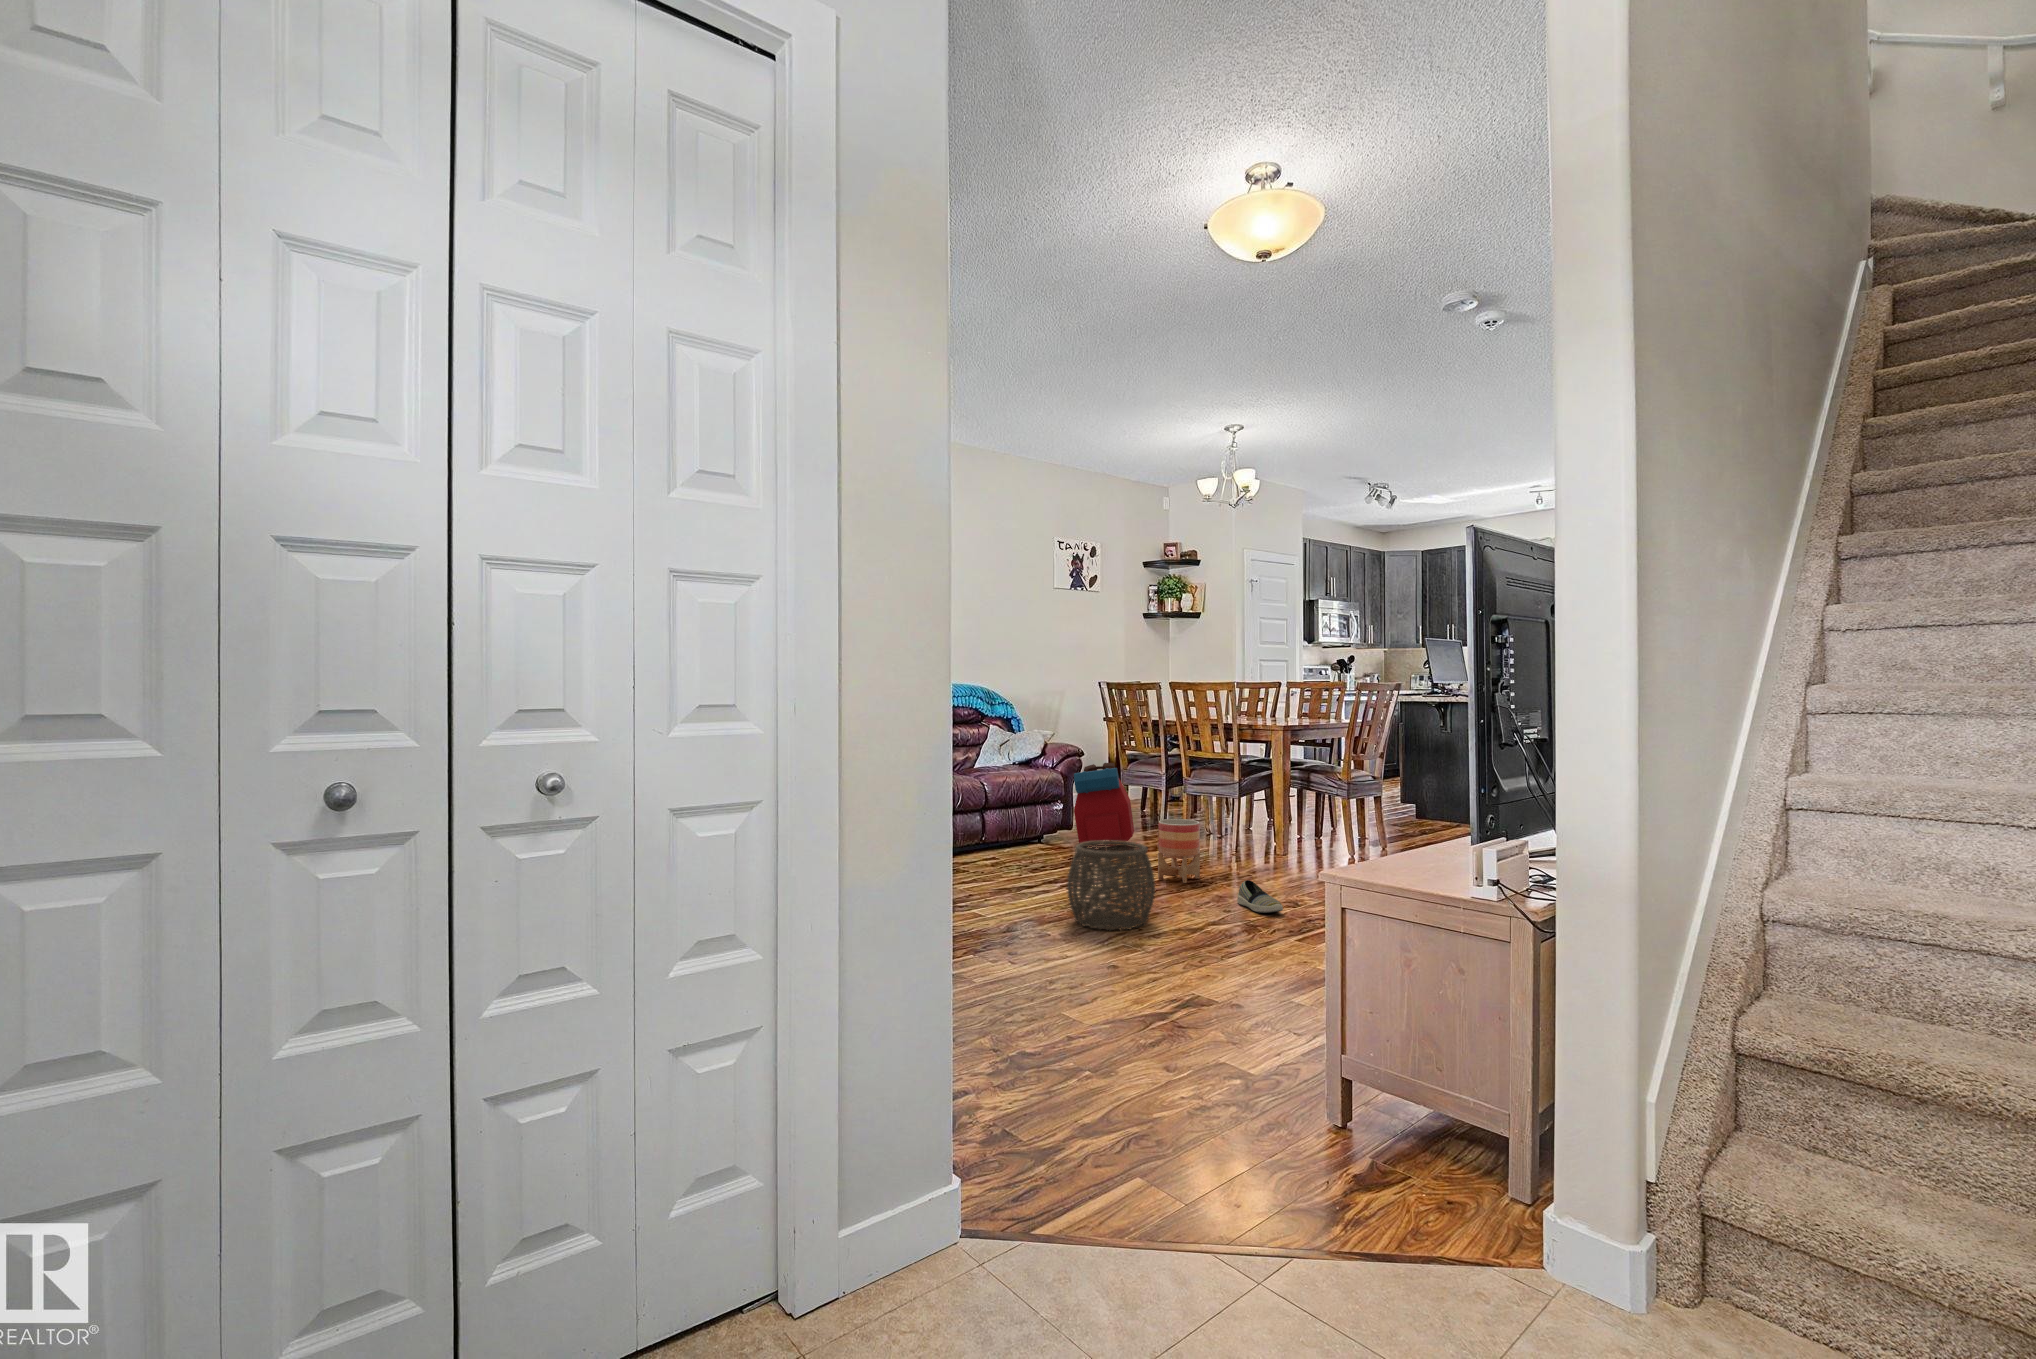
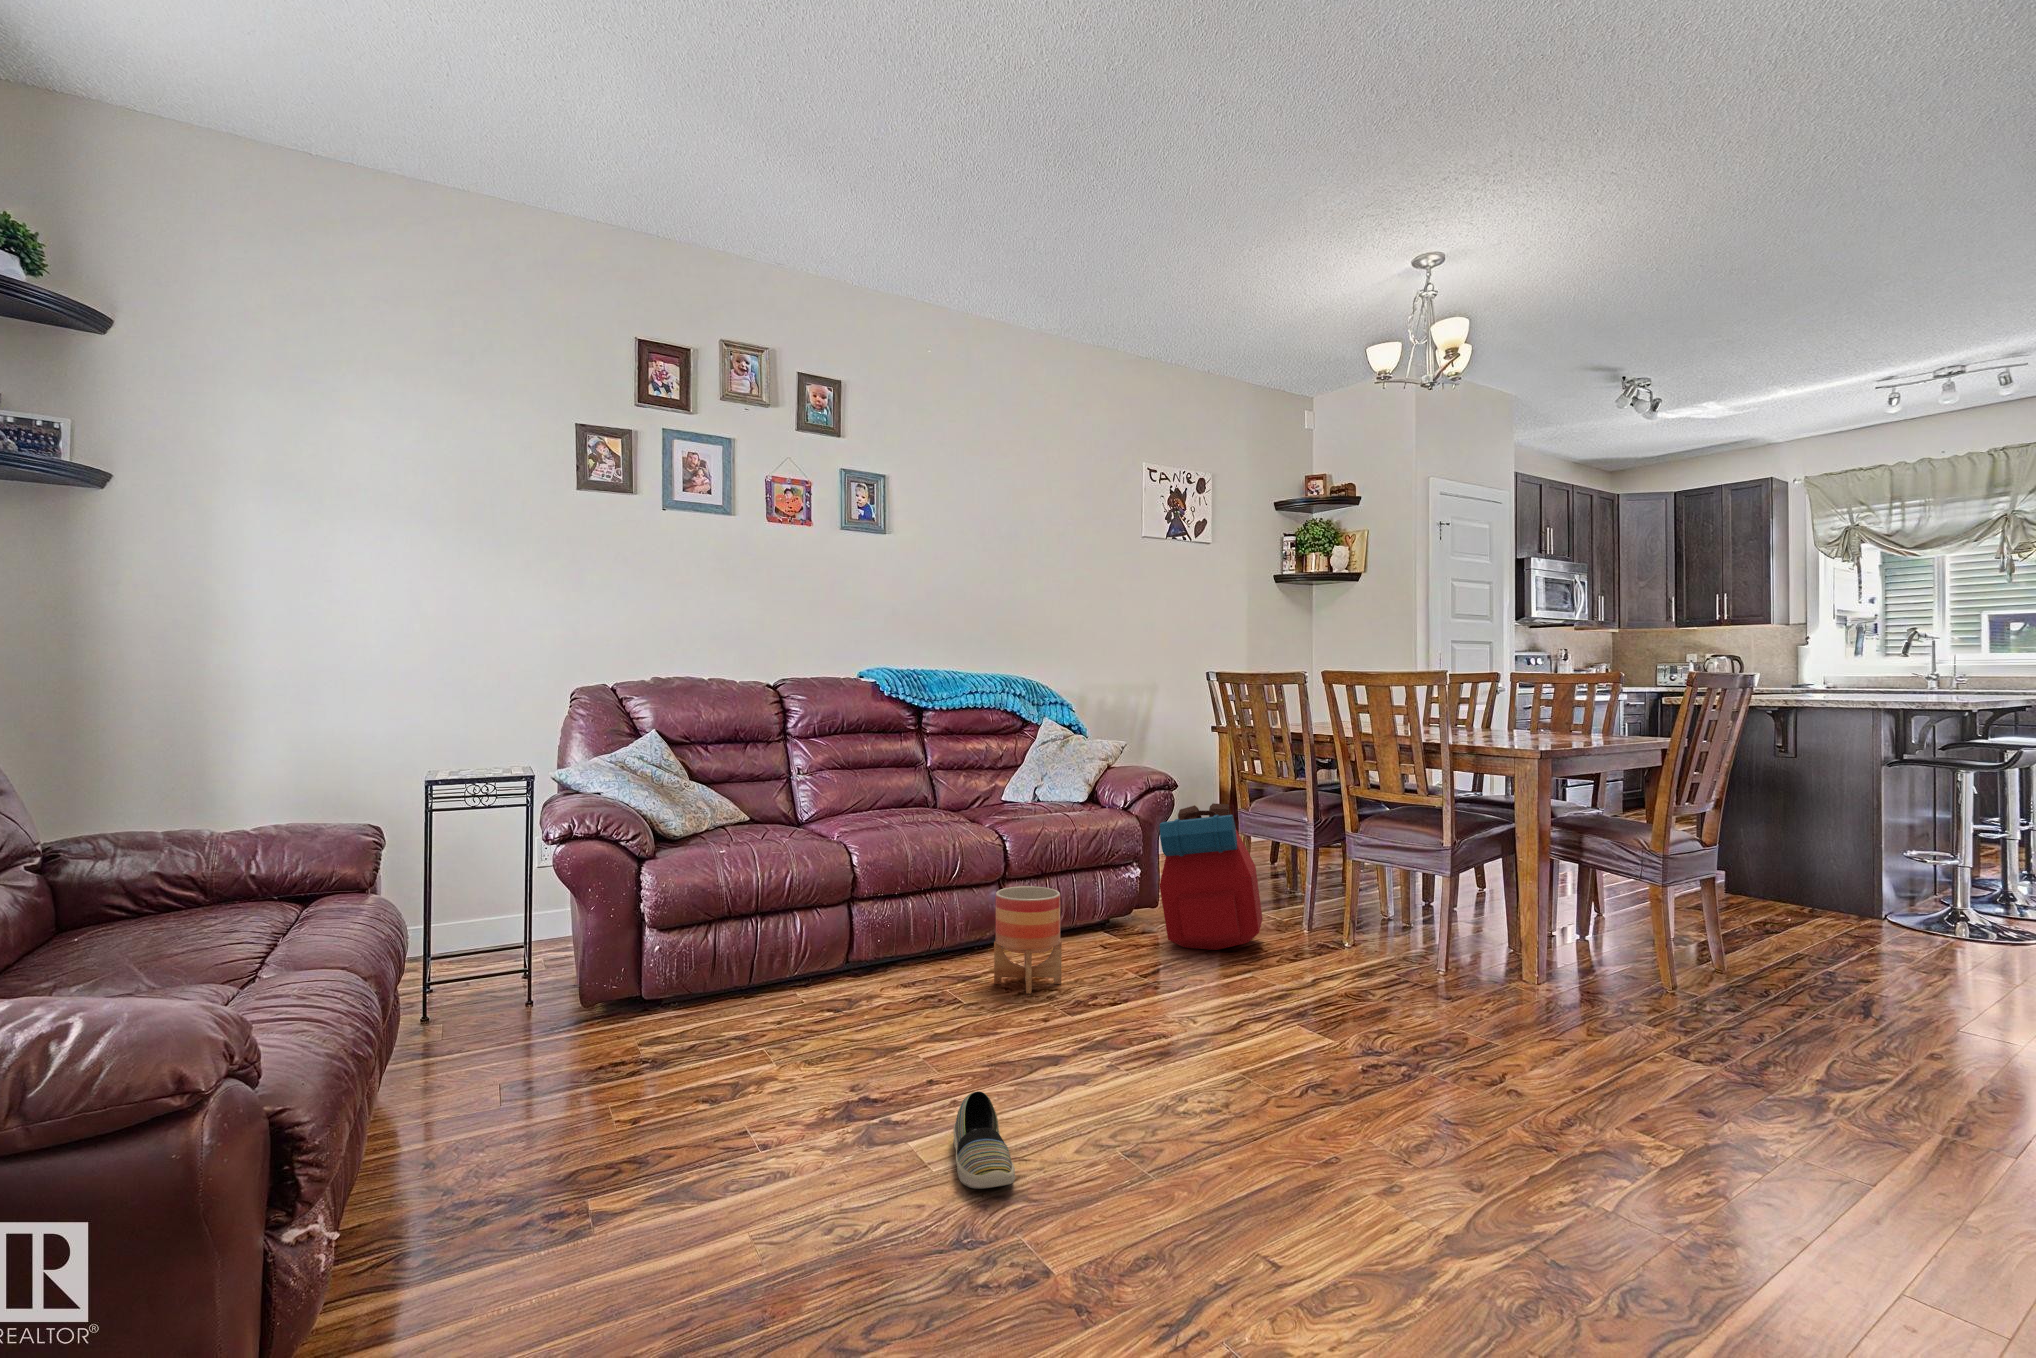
planter: present [1158,819,1200,883] -> present [994,886,1062,994]
woven basket: present [1067,840,1156,930] -> none [1114,997,1314,1225]
shoe: present [1237,880,1283,913] -> present [953,1091,1015,1189]

